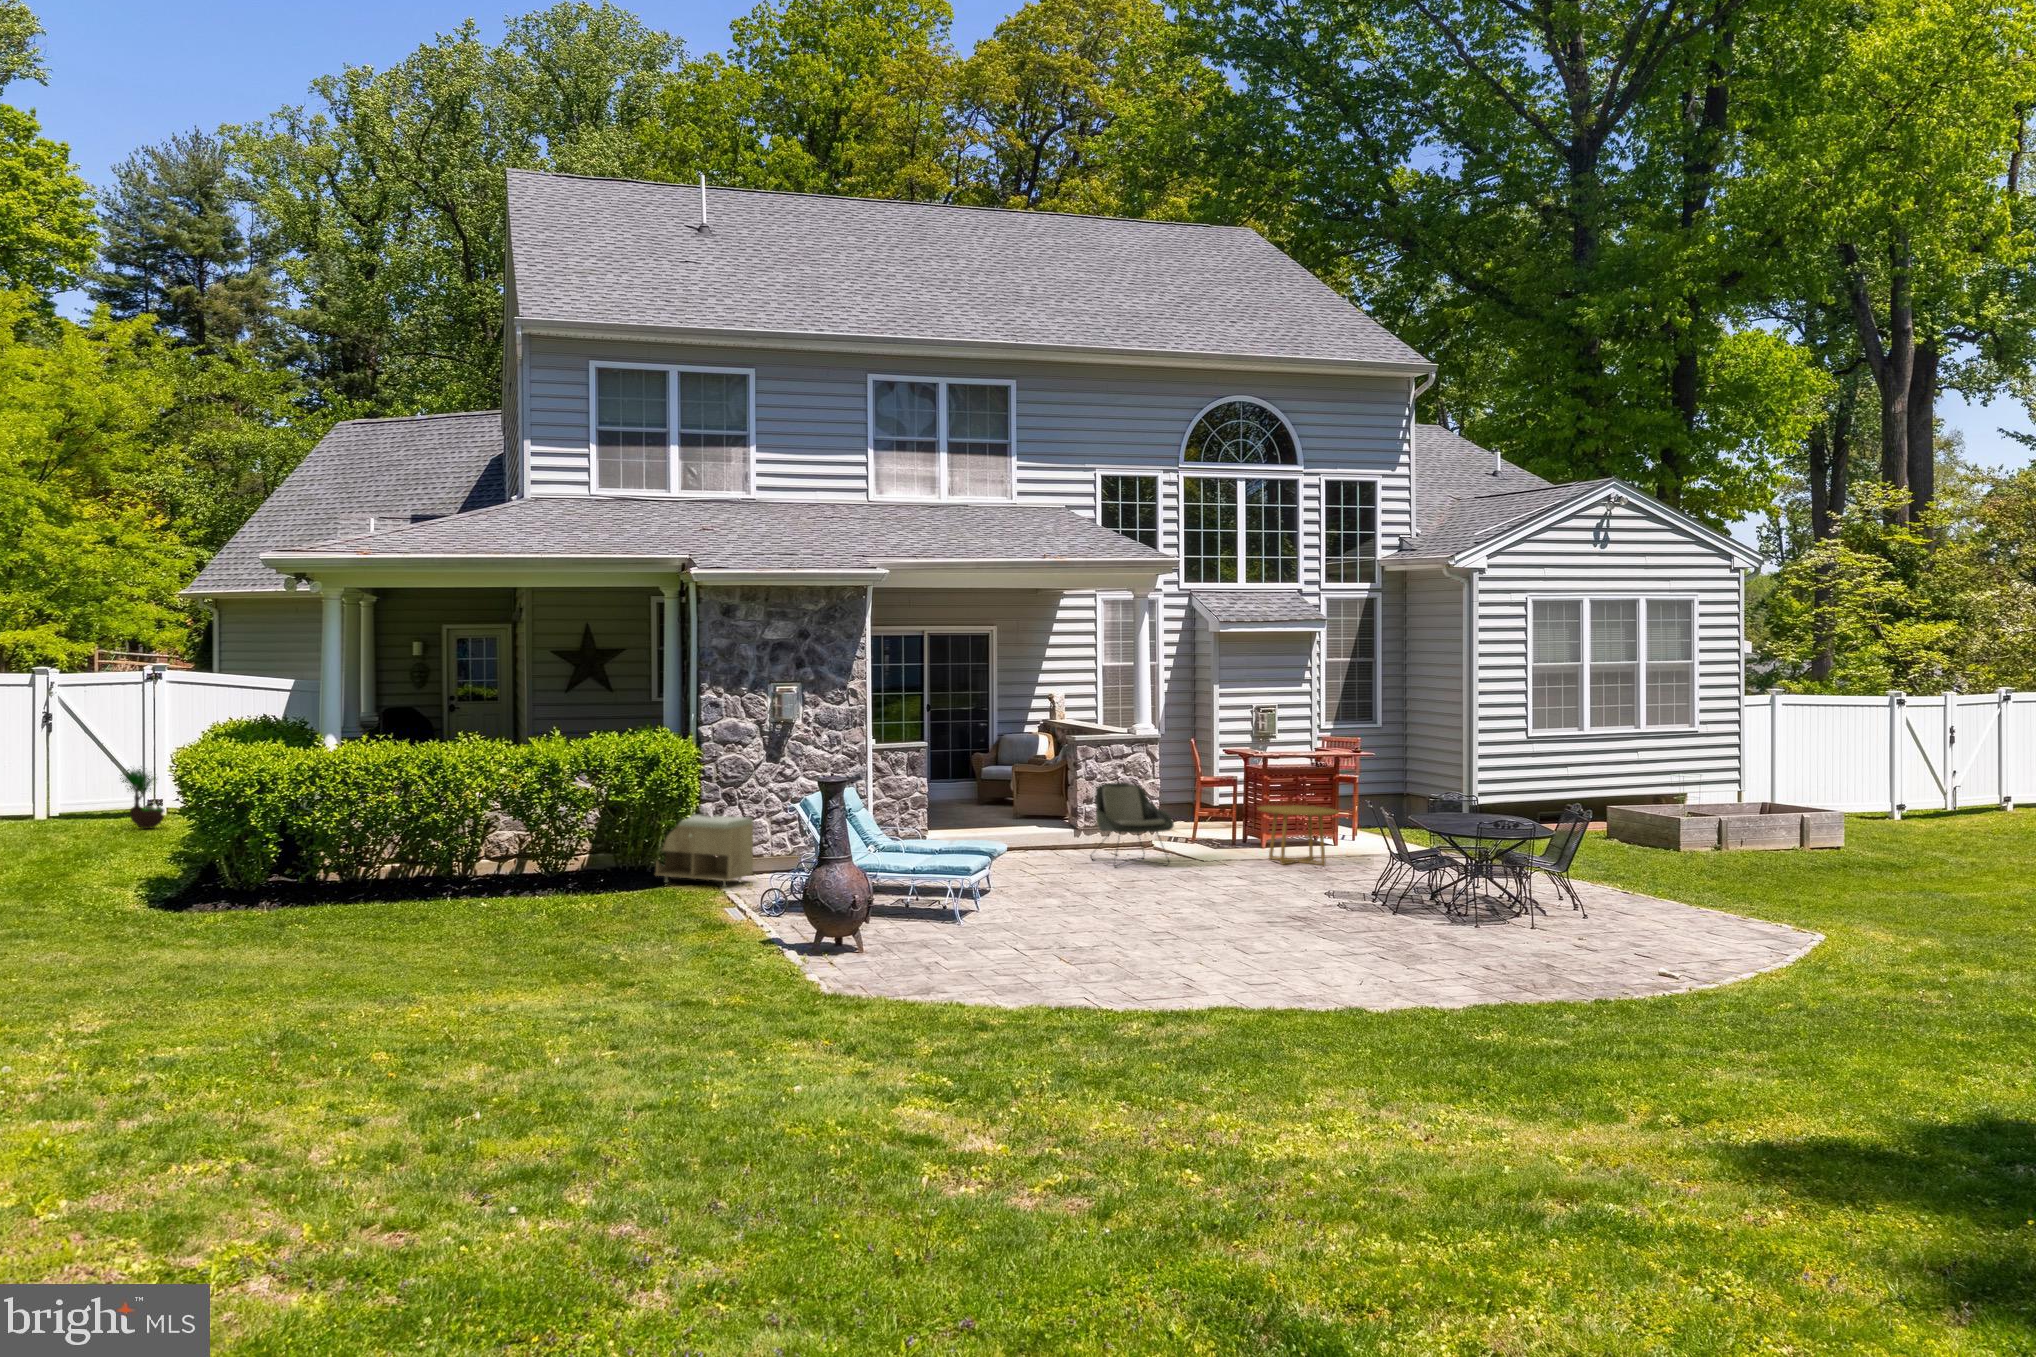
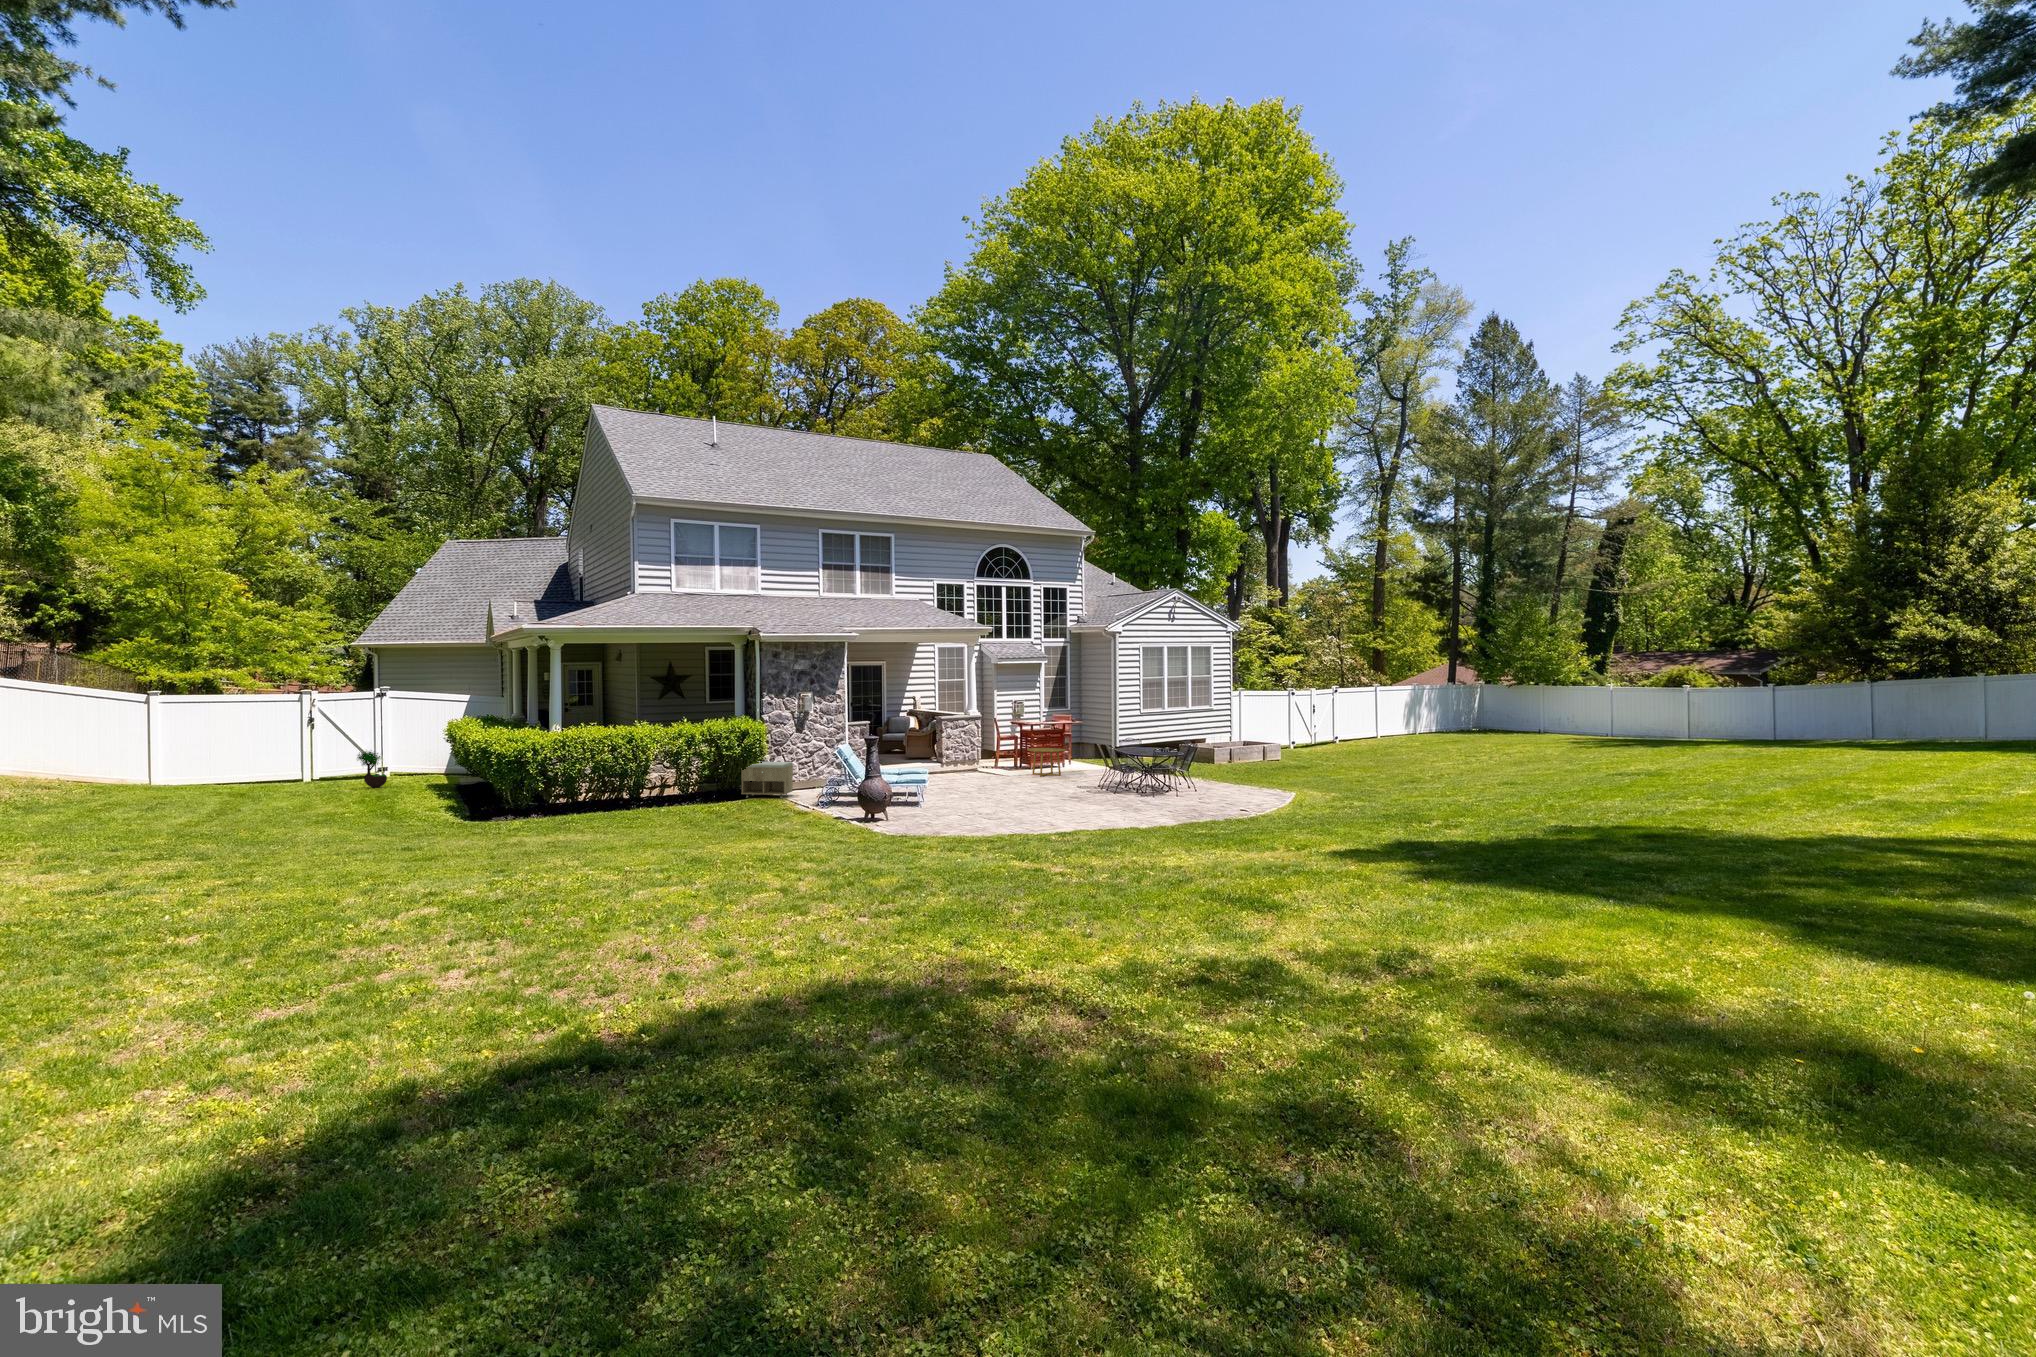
lounge chair: present [1092,783,1174,868] -> none [949,739,992,781]

